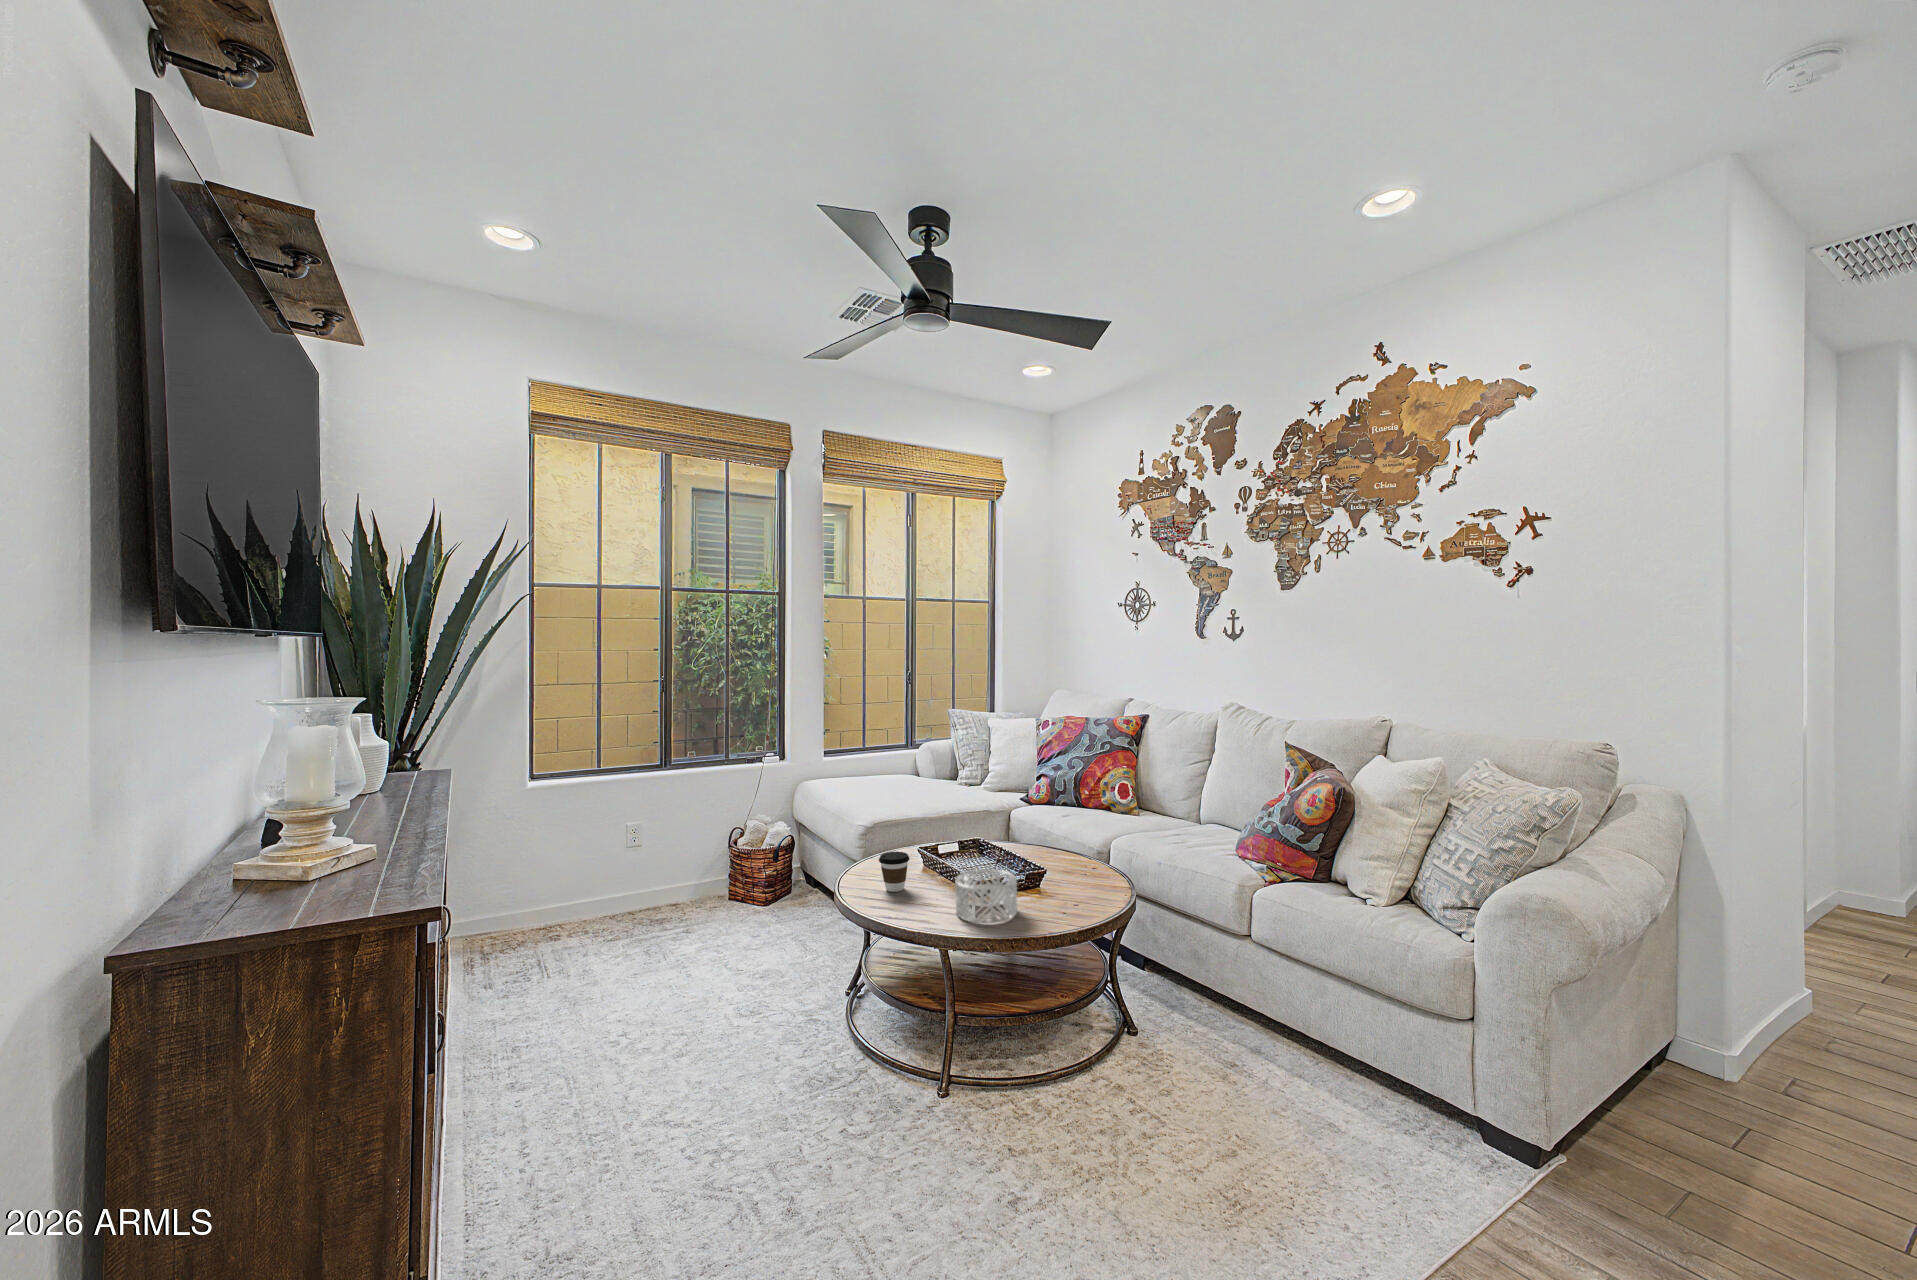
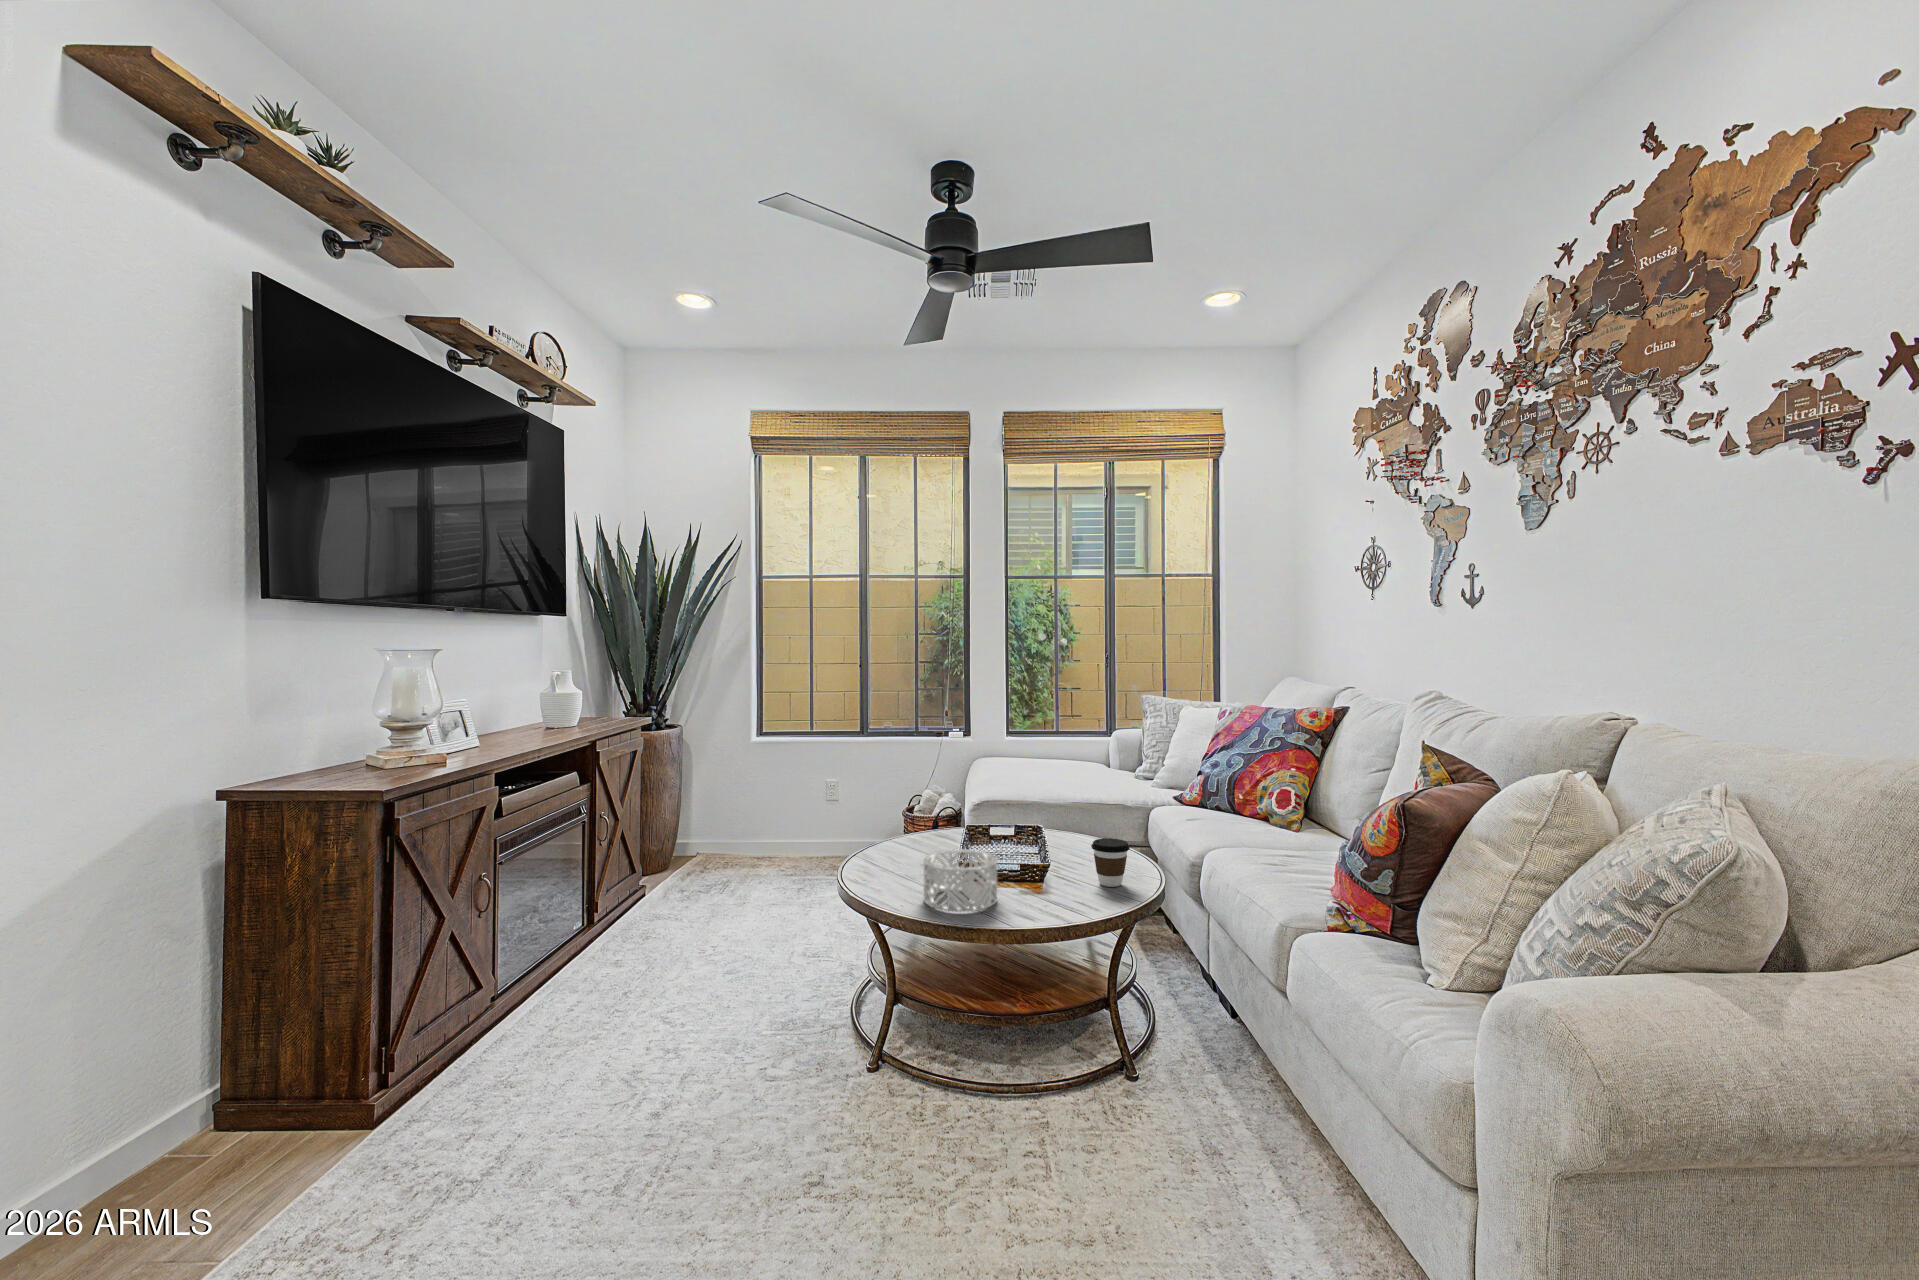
coffee cup: present [879,852,909,892] -> present [1091,838,1130,887]

